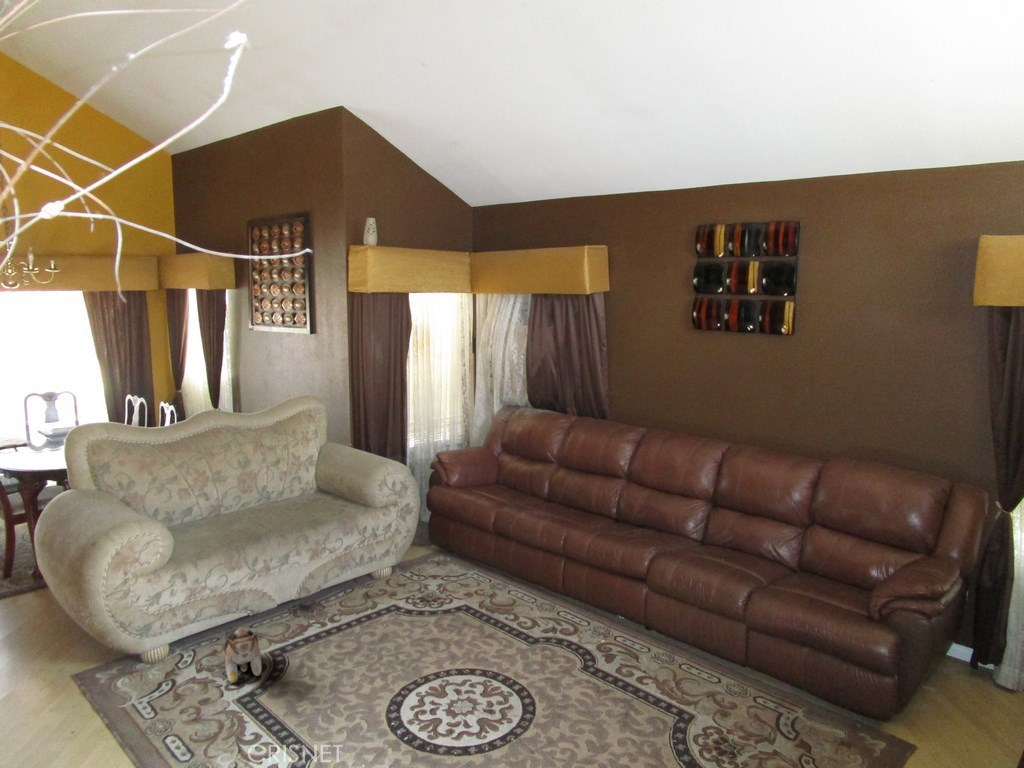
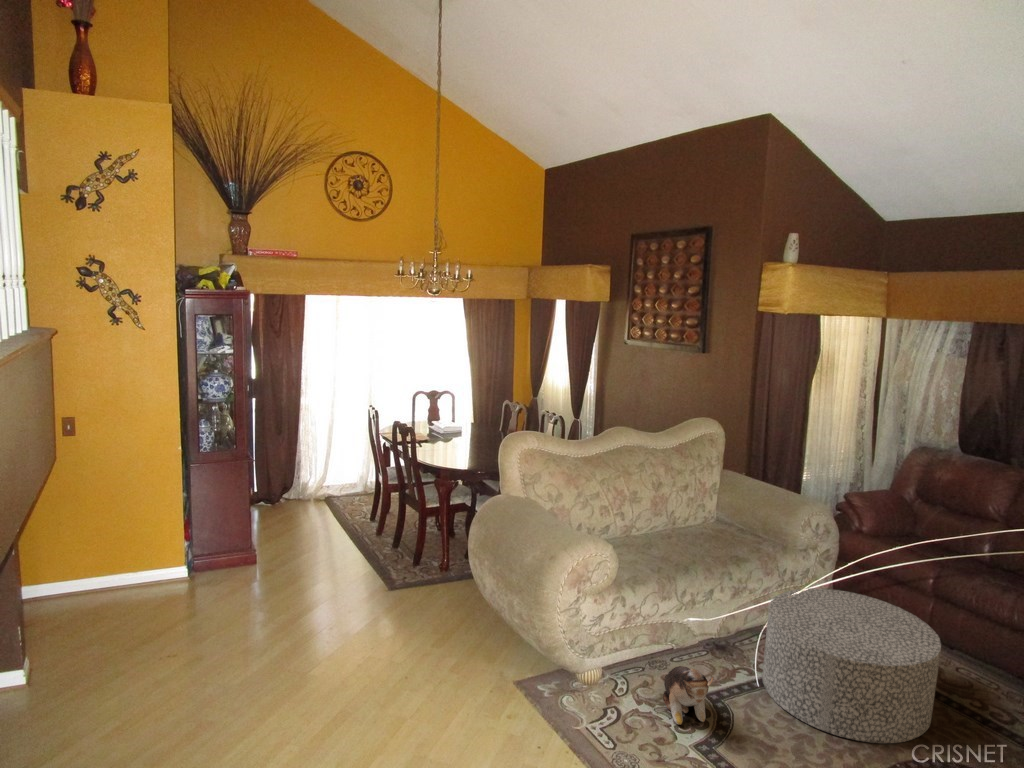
ottoman: none [331,539,472,664] -> present [762,588,941,743]

